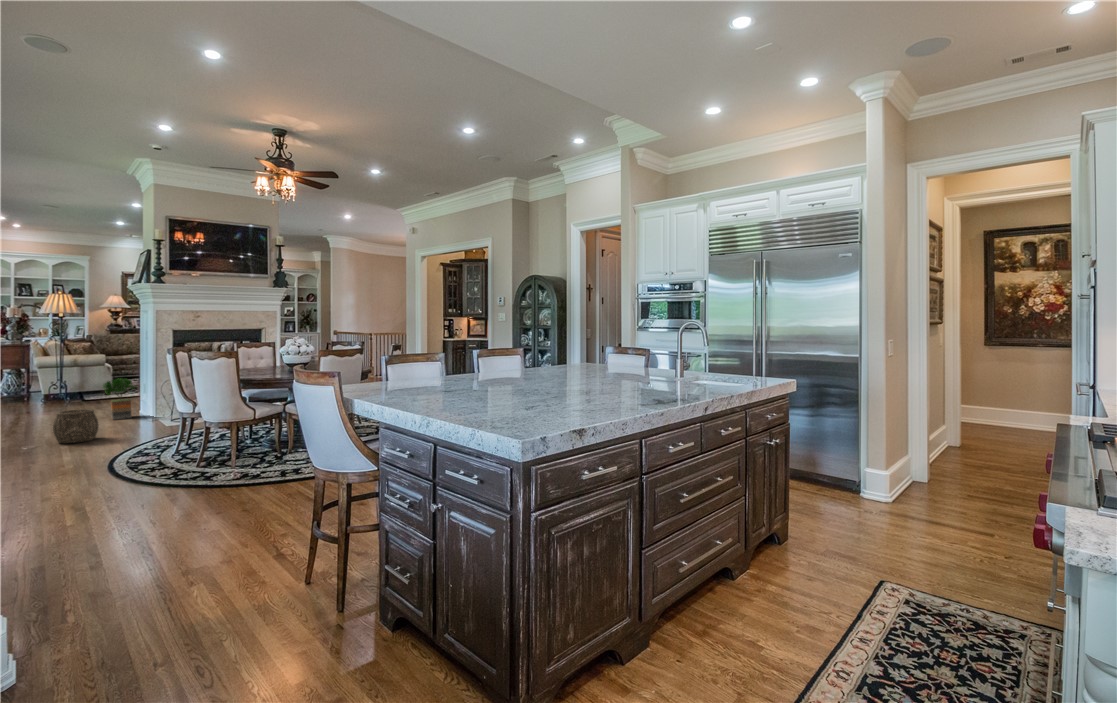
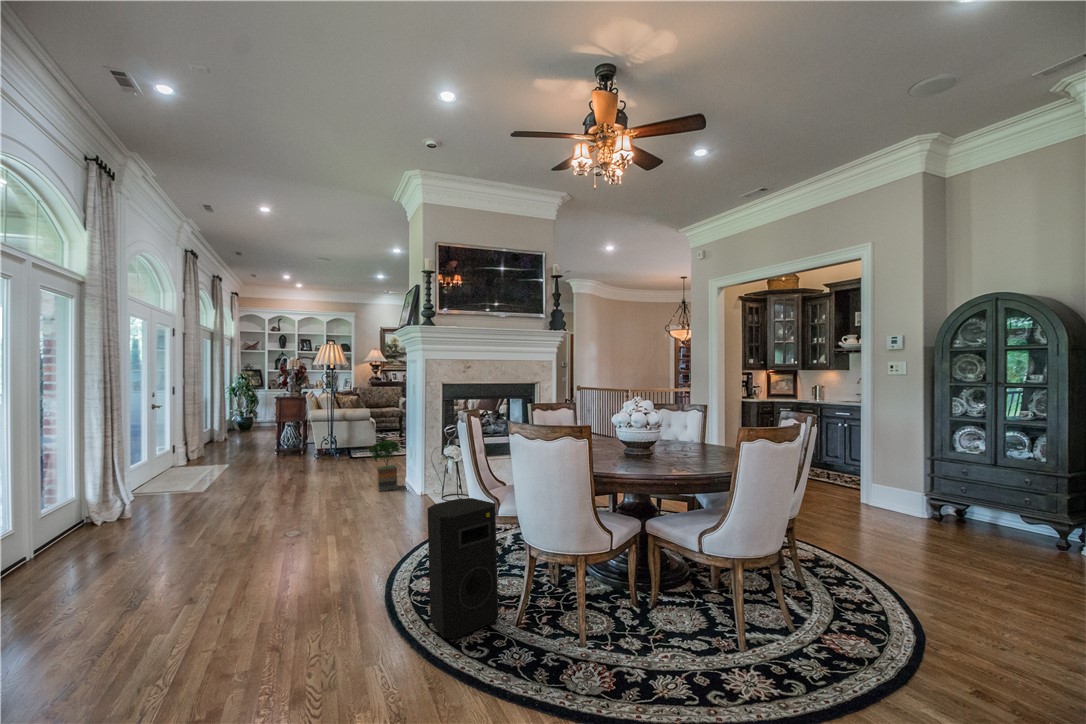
speaker: none [136,397,186,469] -> present [427,498,498,639]
woven basket: present [53,409,99,443] -> none [318,490,369,541]

